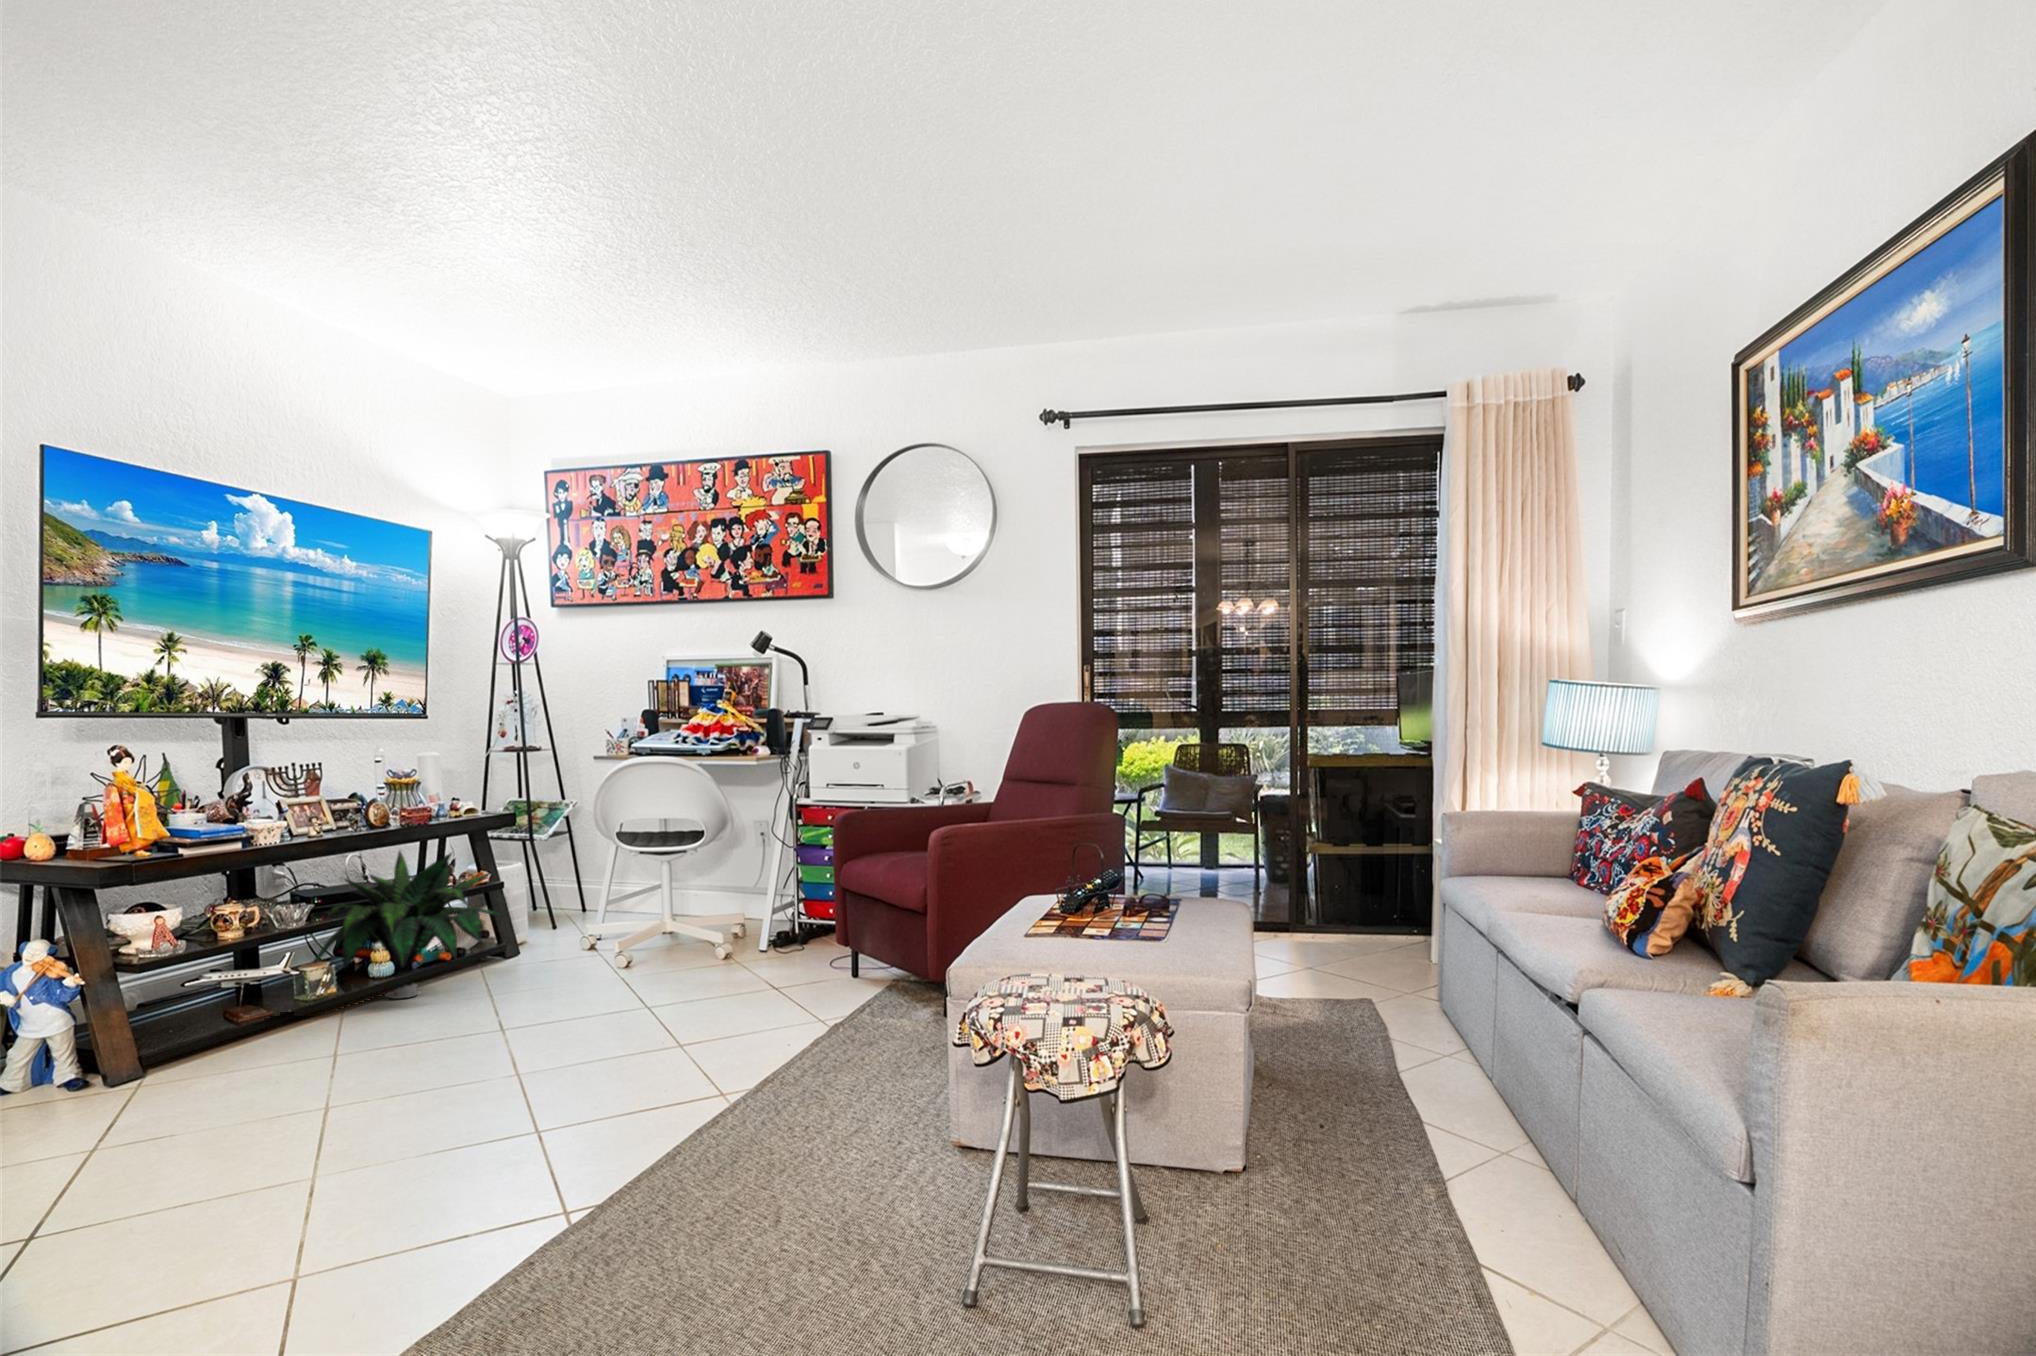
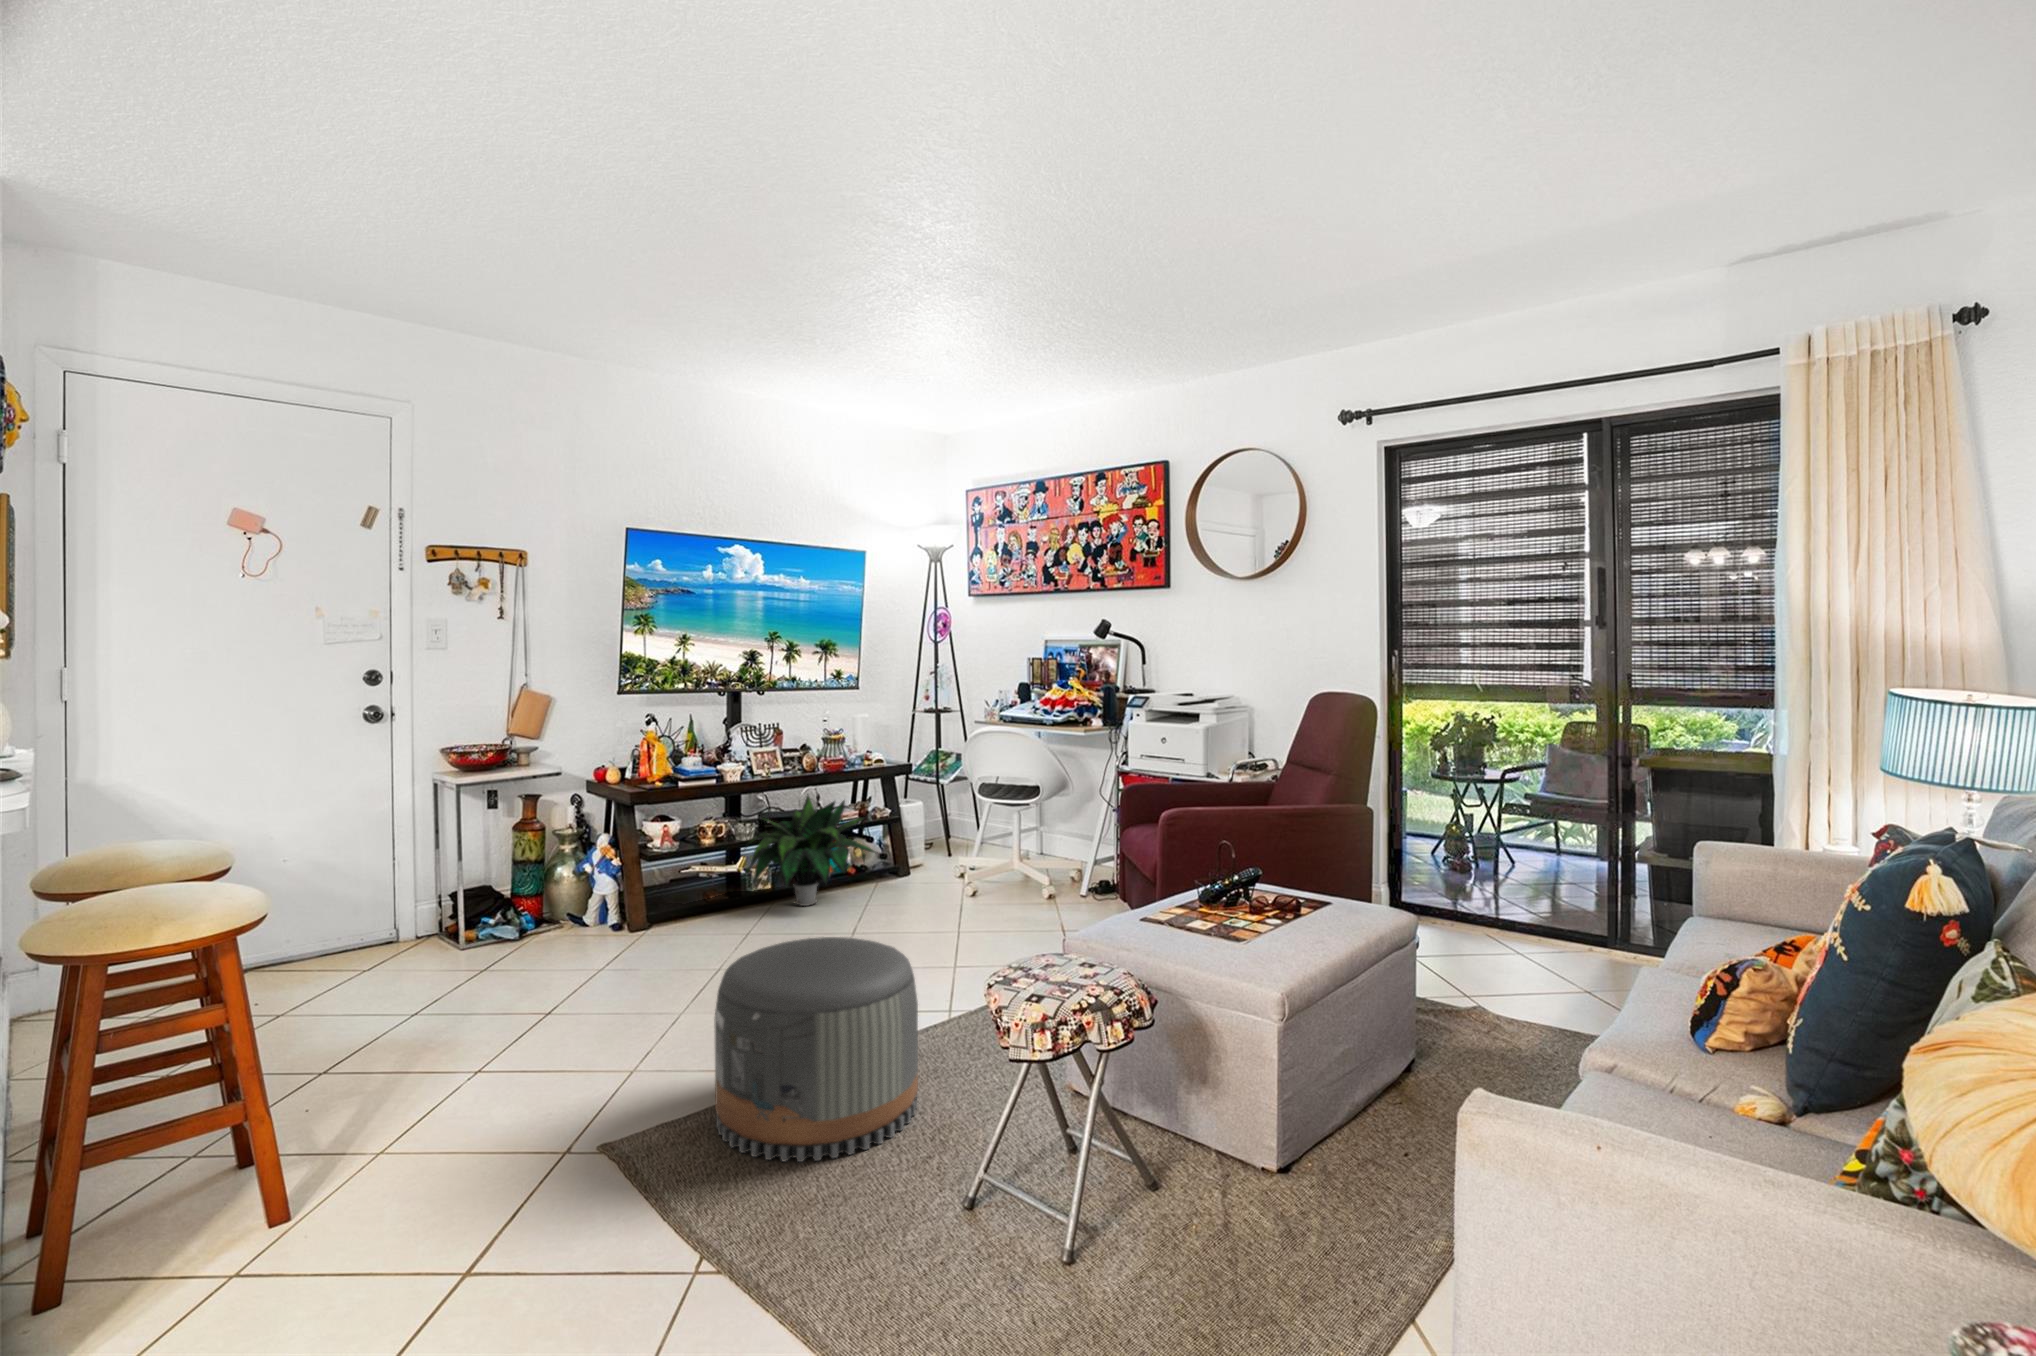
pouf: none [581,934,808,1154] -> present [714,937,918,1162]

